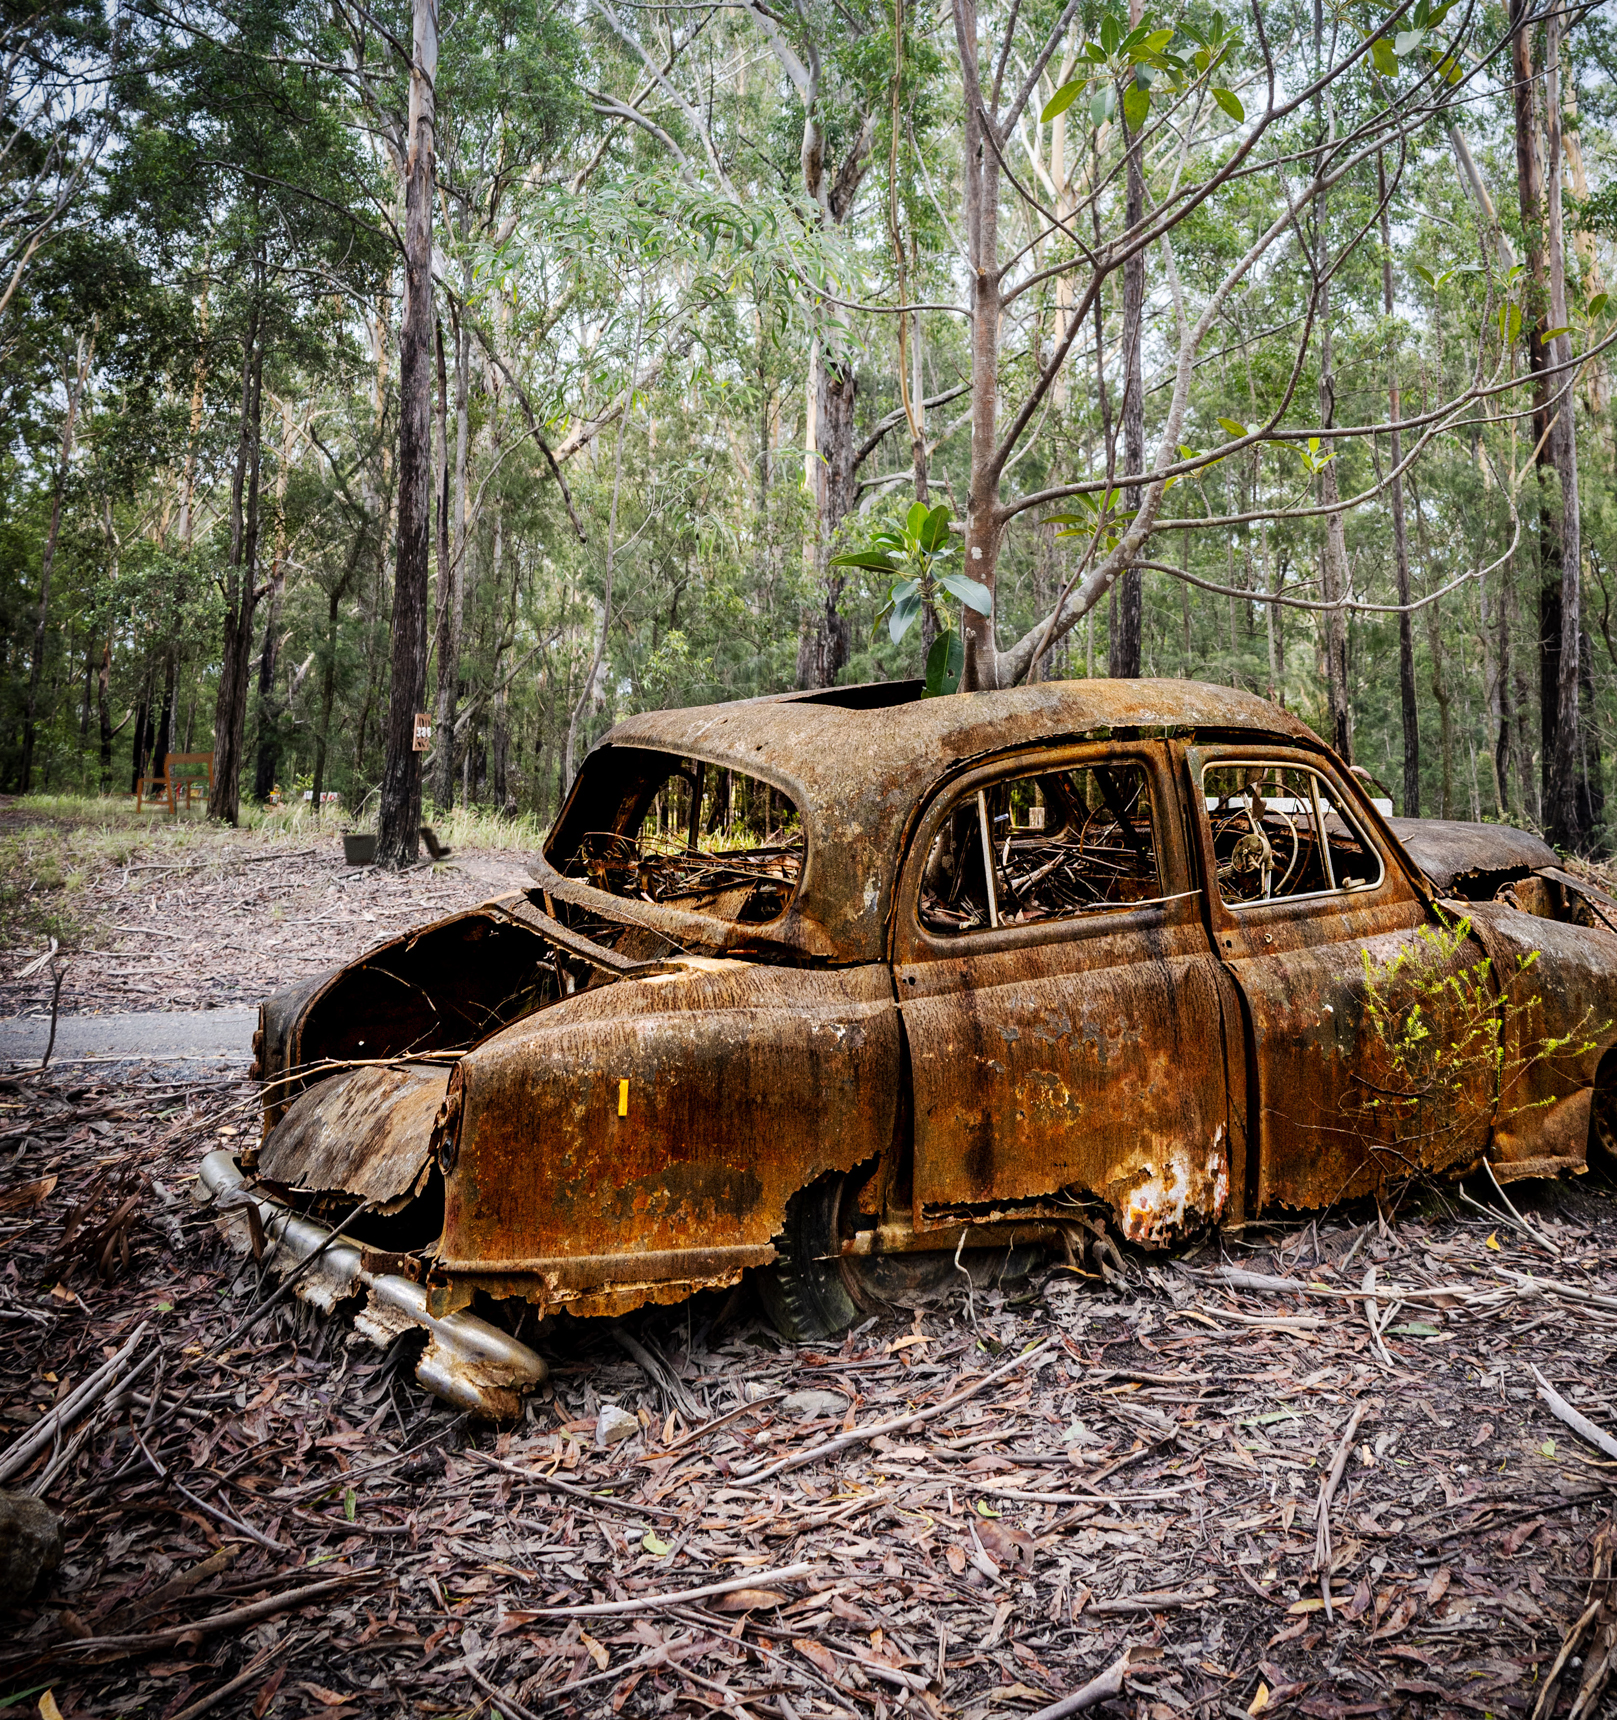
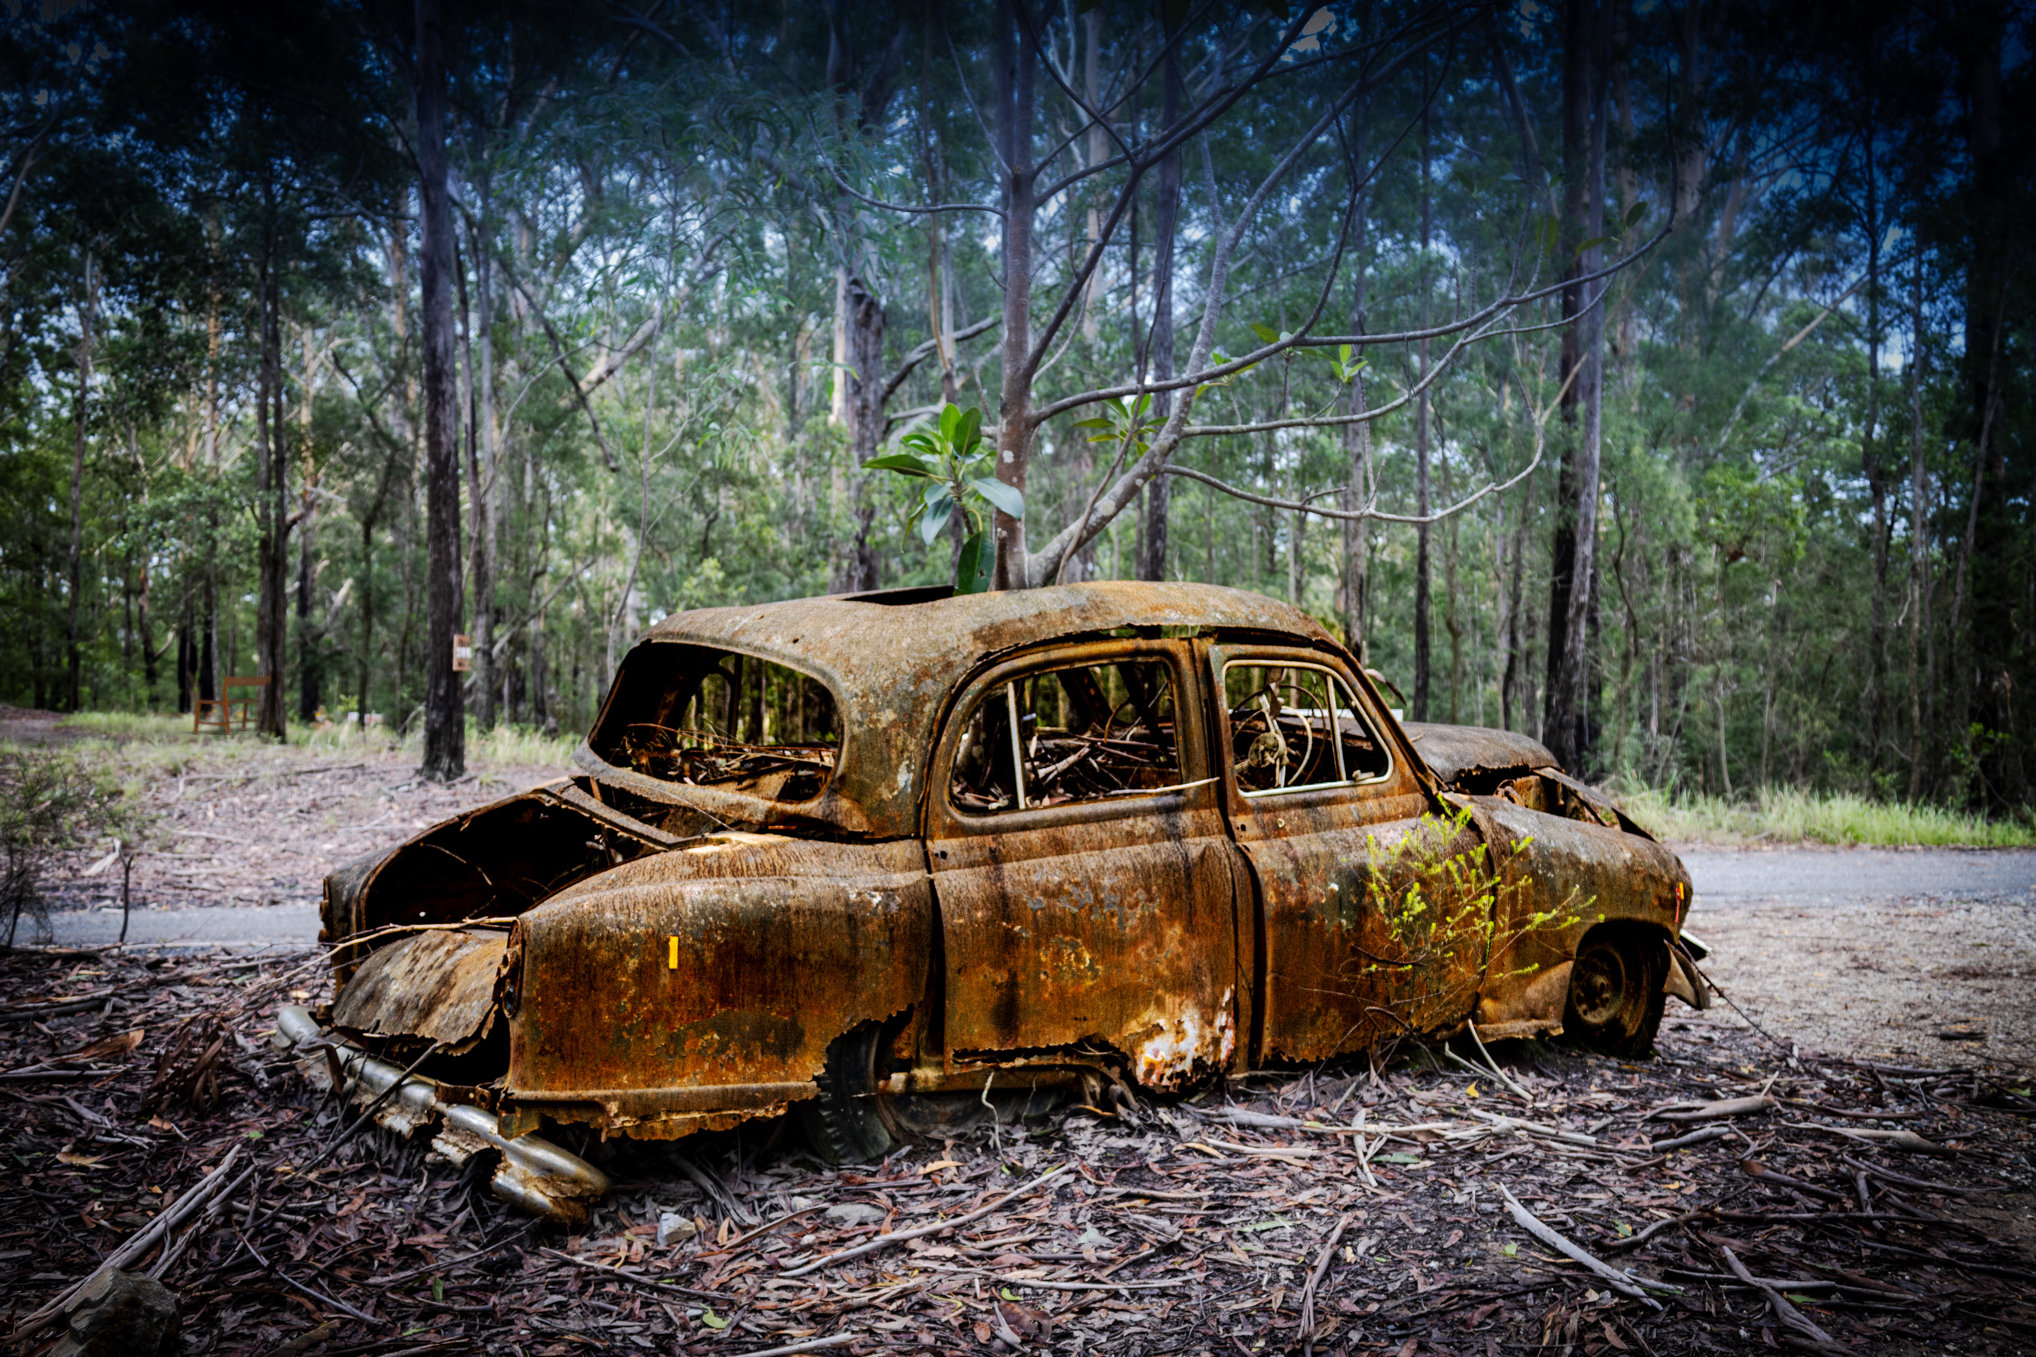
backpack: present [416,814,451,860] -> none [457,732,504,777]
bucket: present [342,834,378,865] -> none [398,751,434,780]

